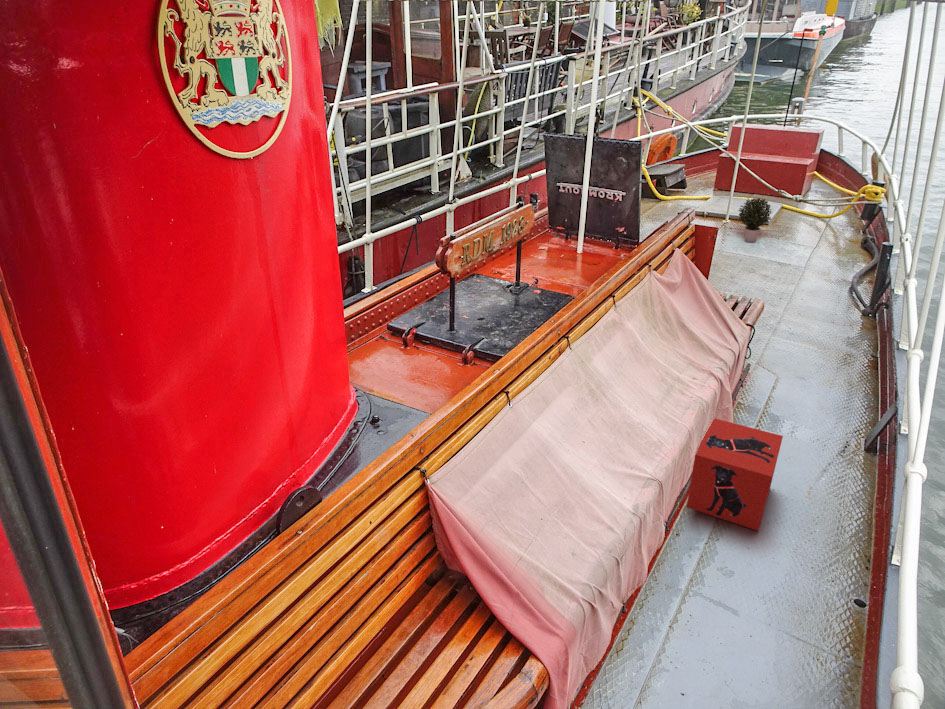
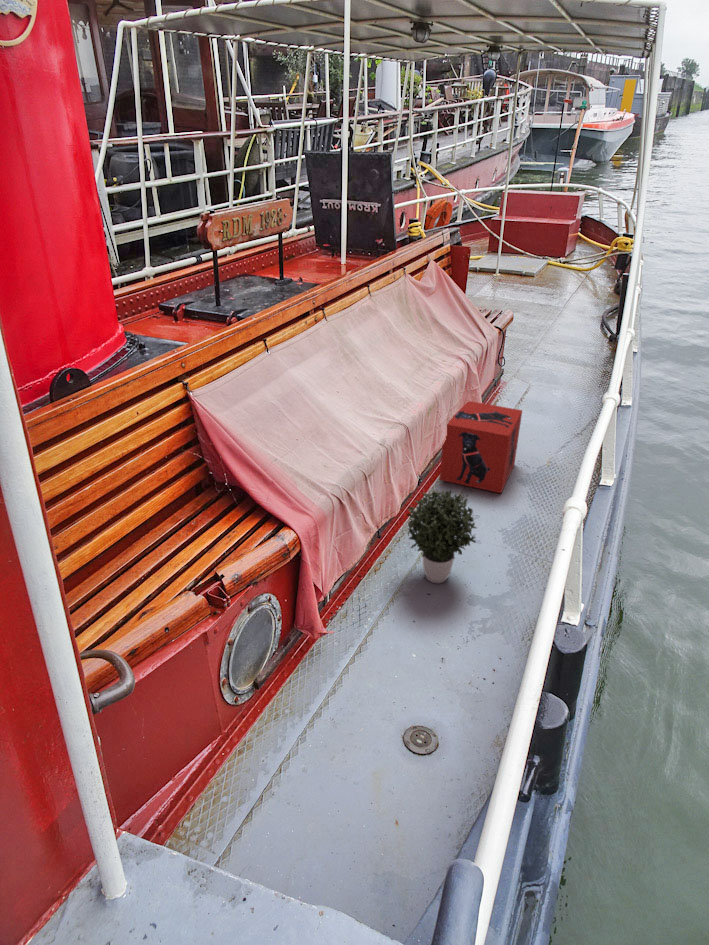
potted plant: present [739,198,771,243] -> present [407,490,476,583]

